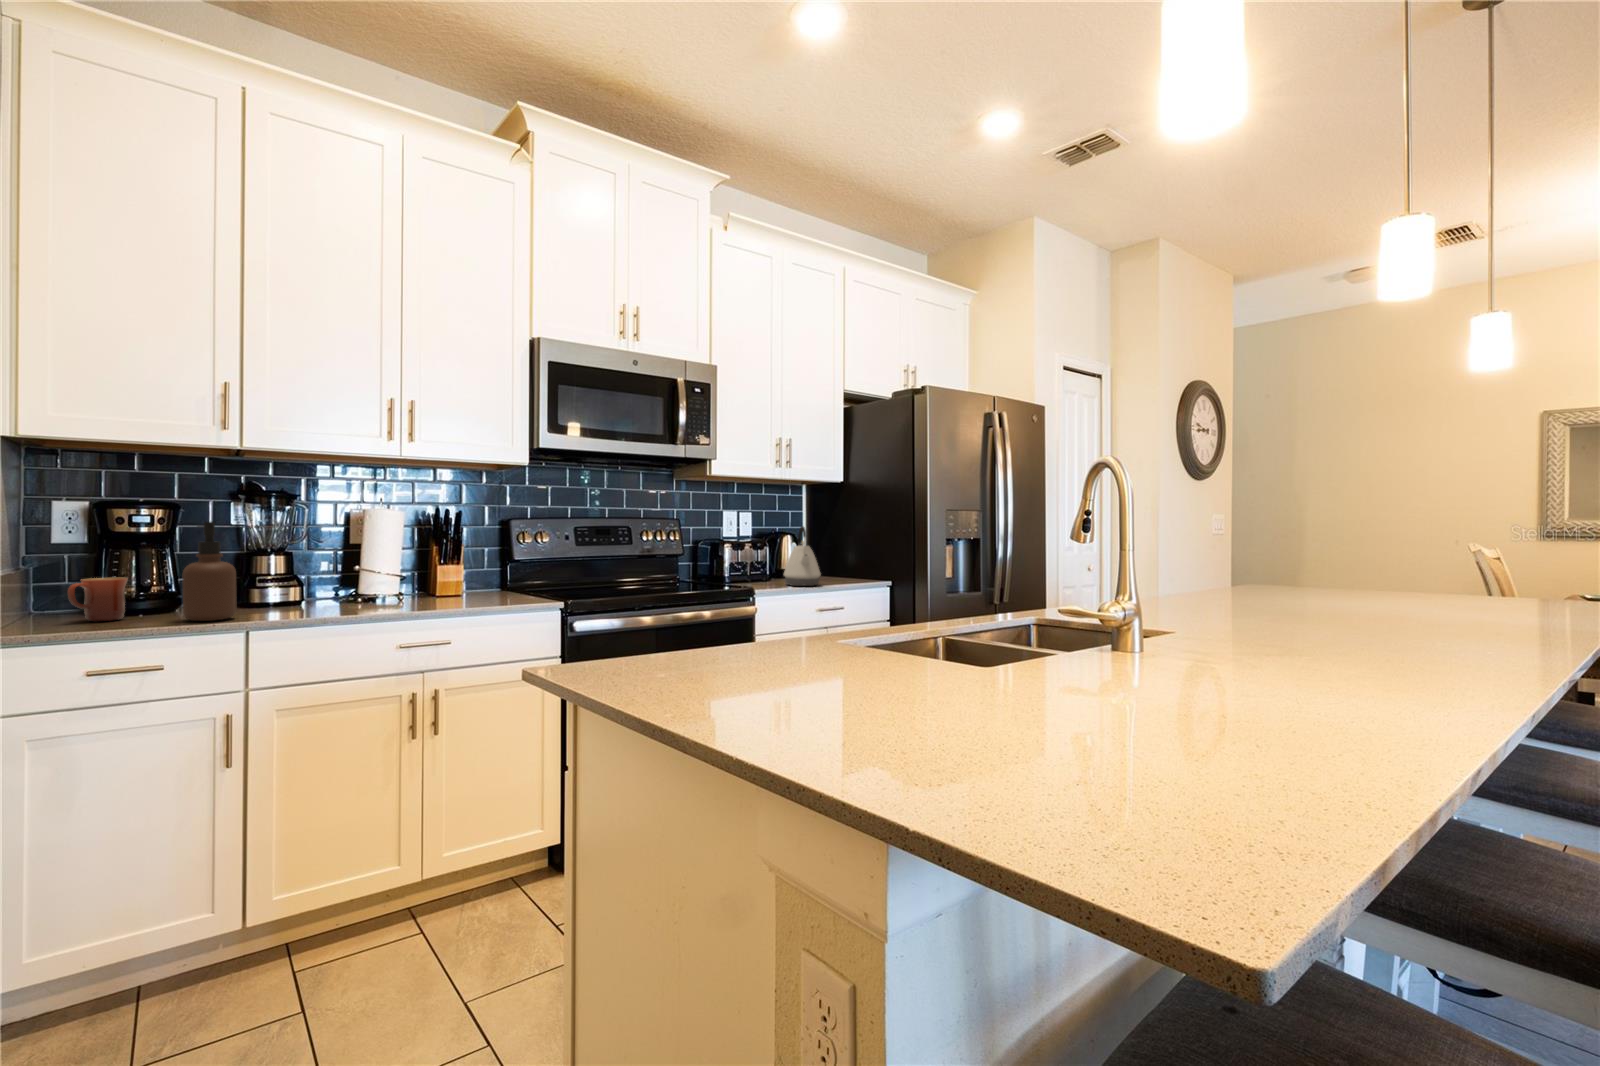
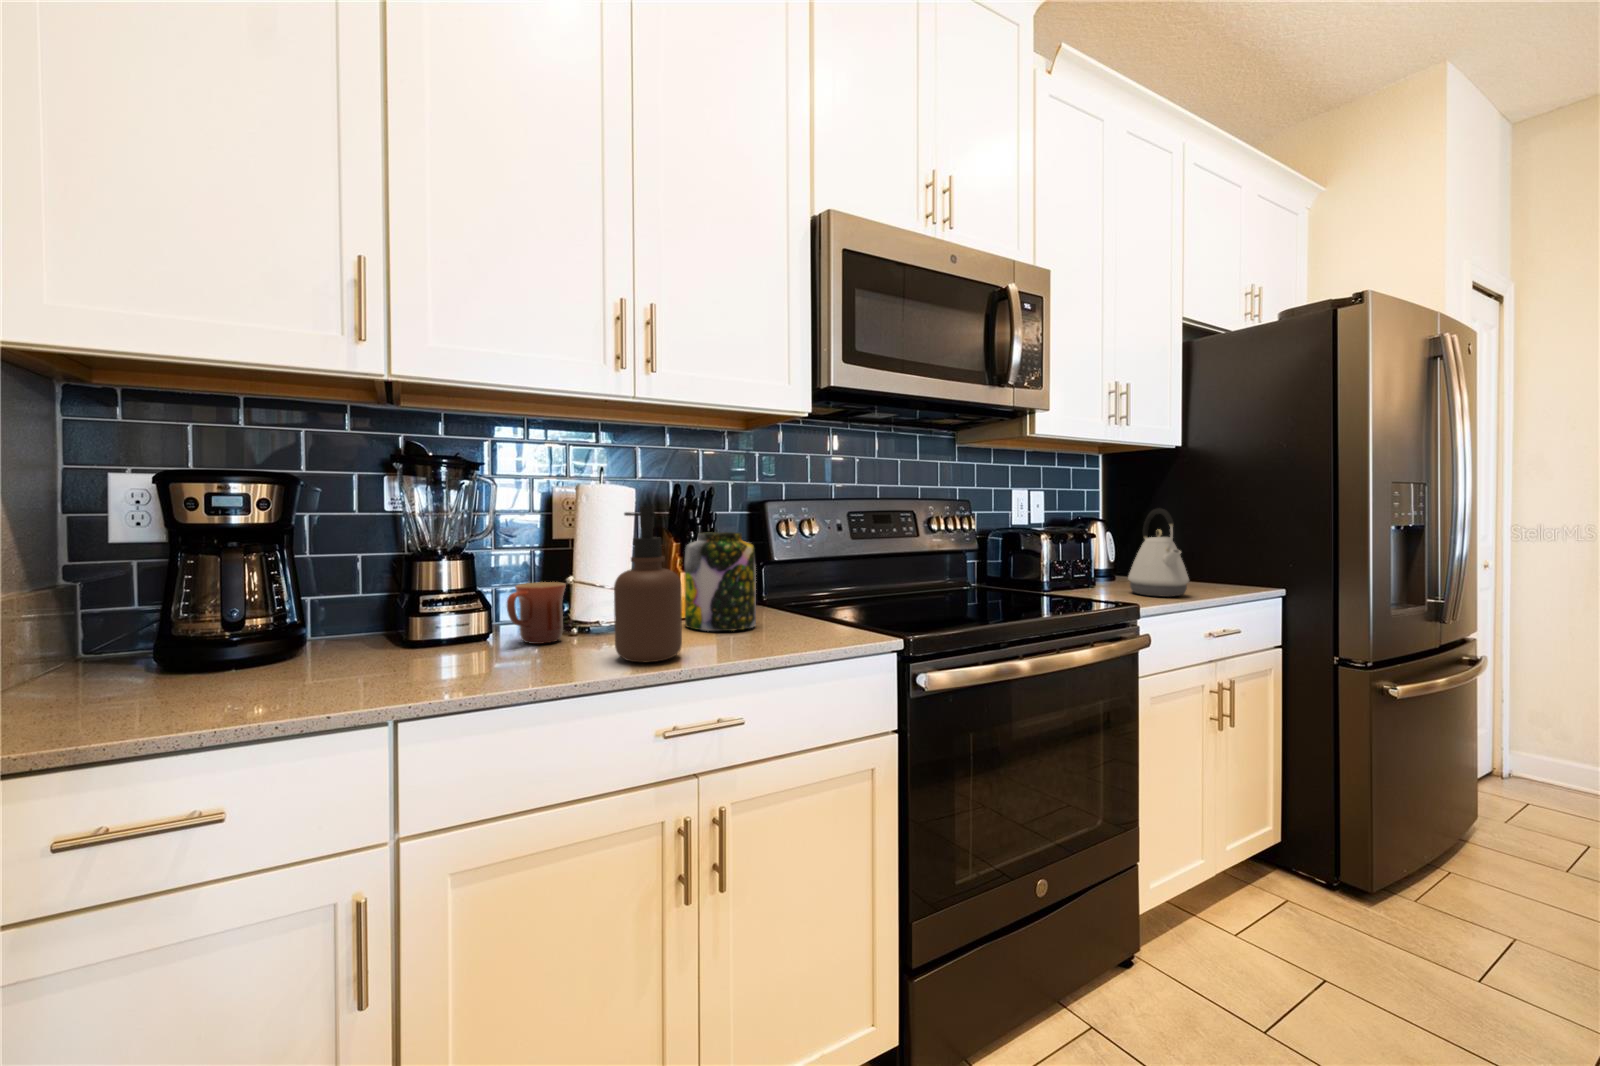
soap dispenser: present [183,522,236,621] -> present [614,507,682,662]
jar: none [438,540,485,601] -> present [685,532,756,631]
mug: present [68,578,128,621] -> present [507,582,566,644]

